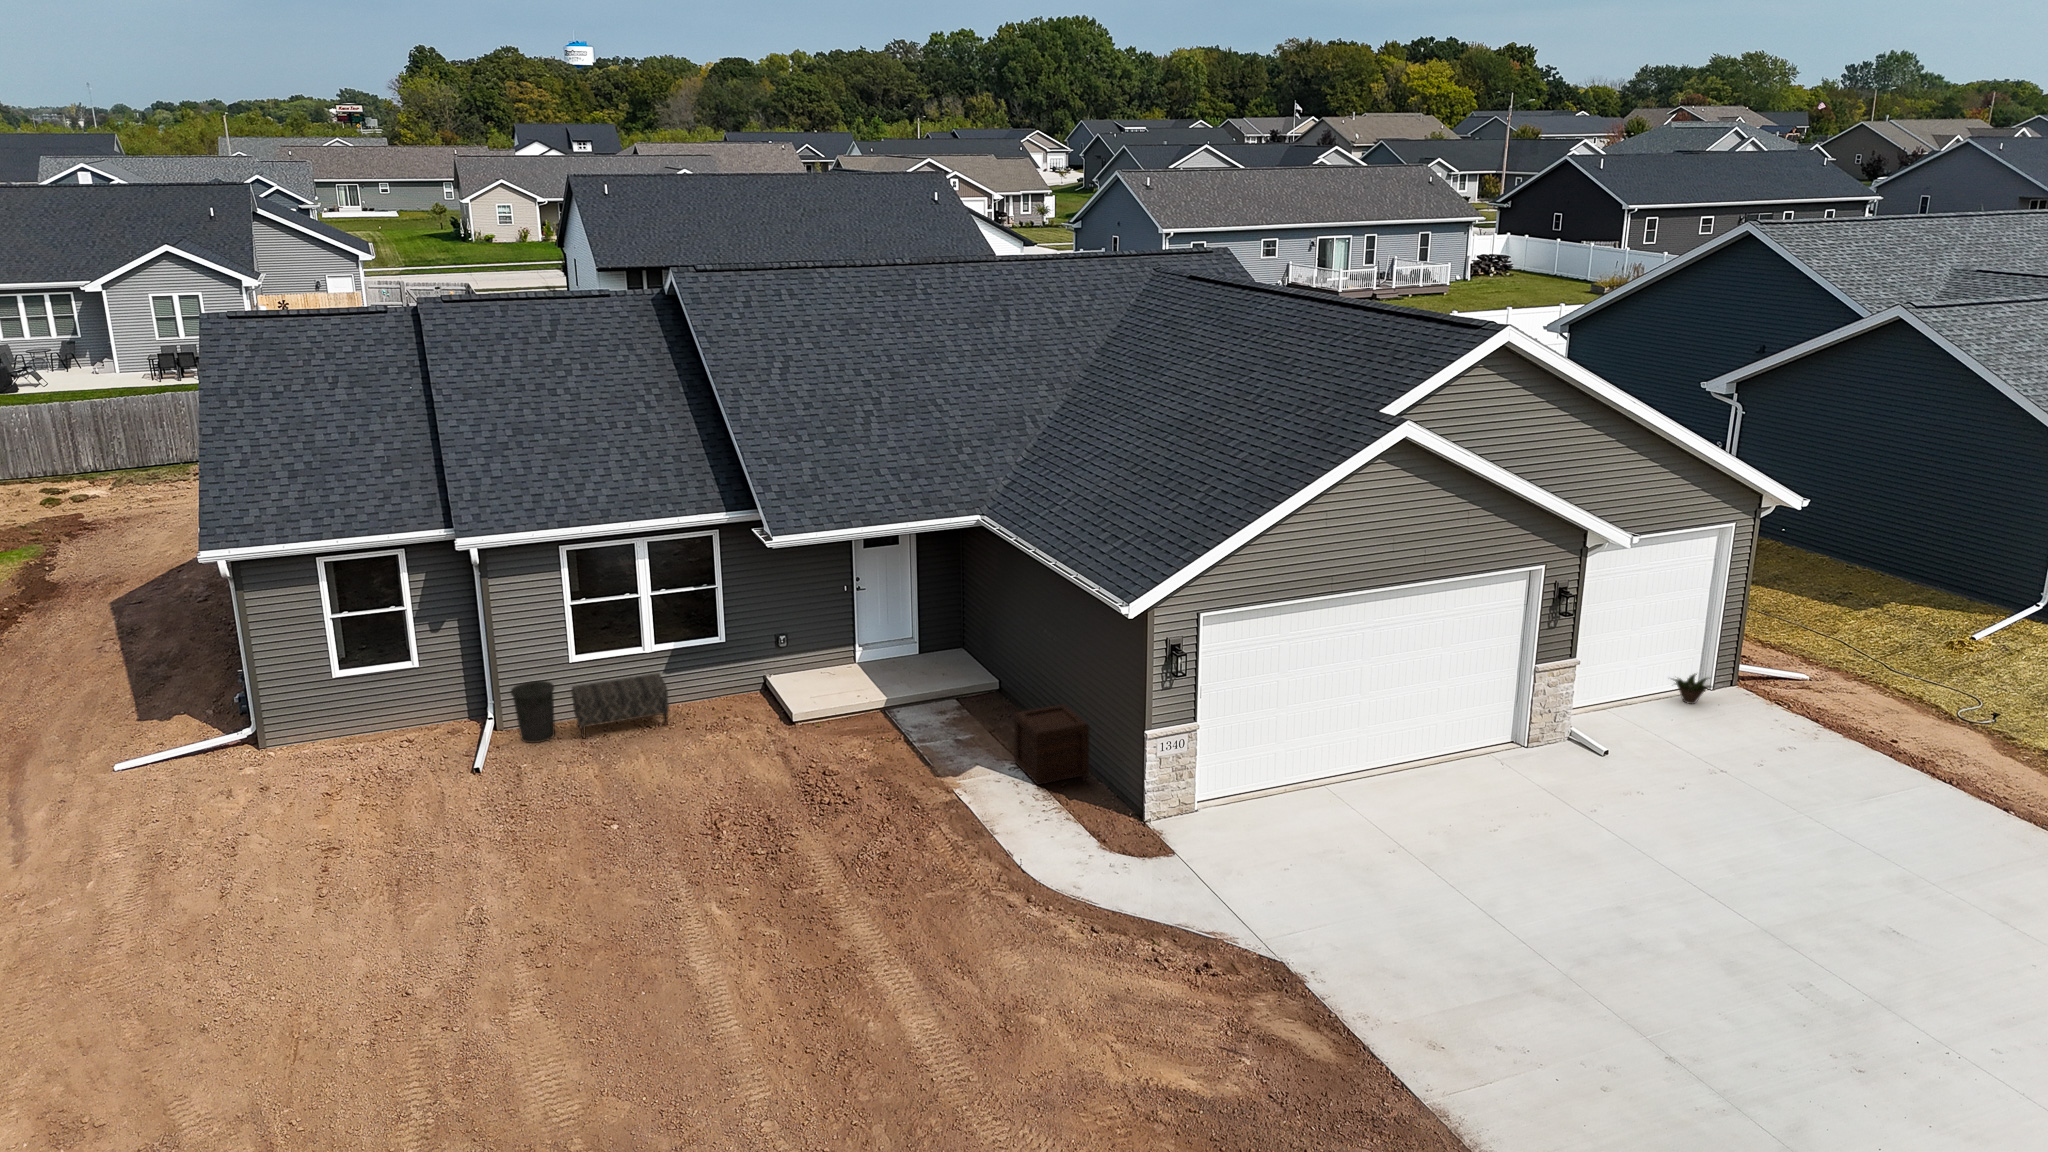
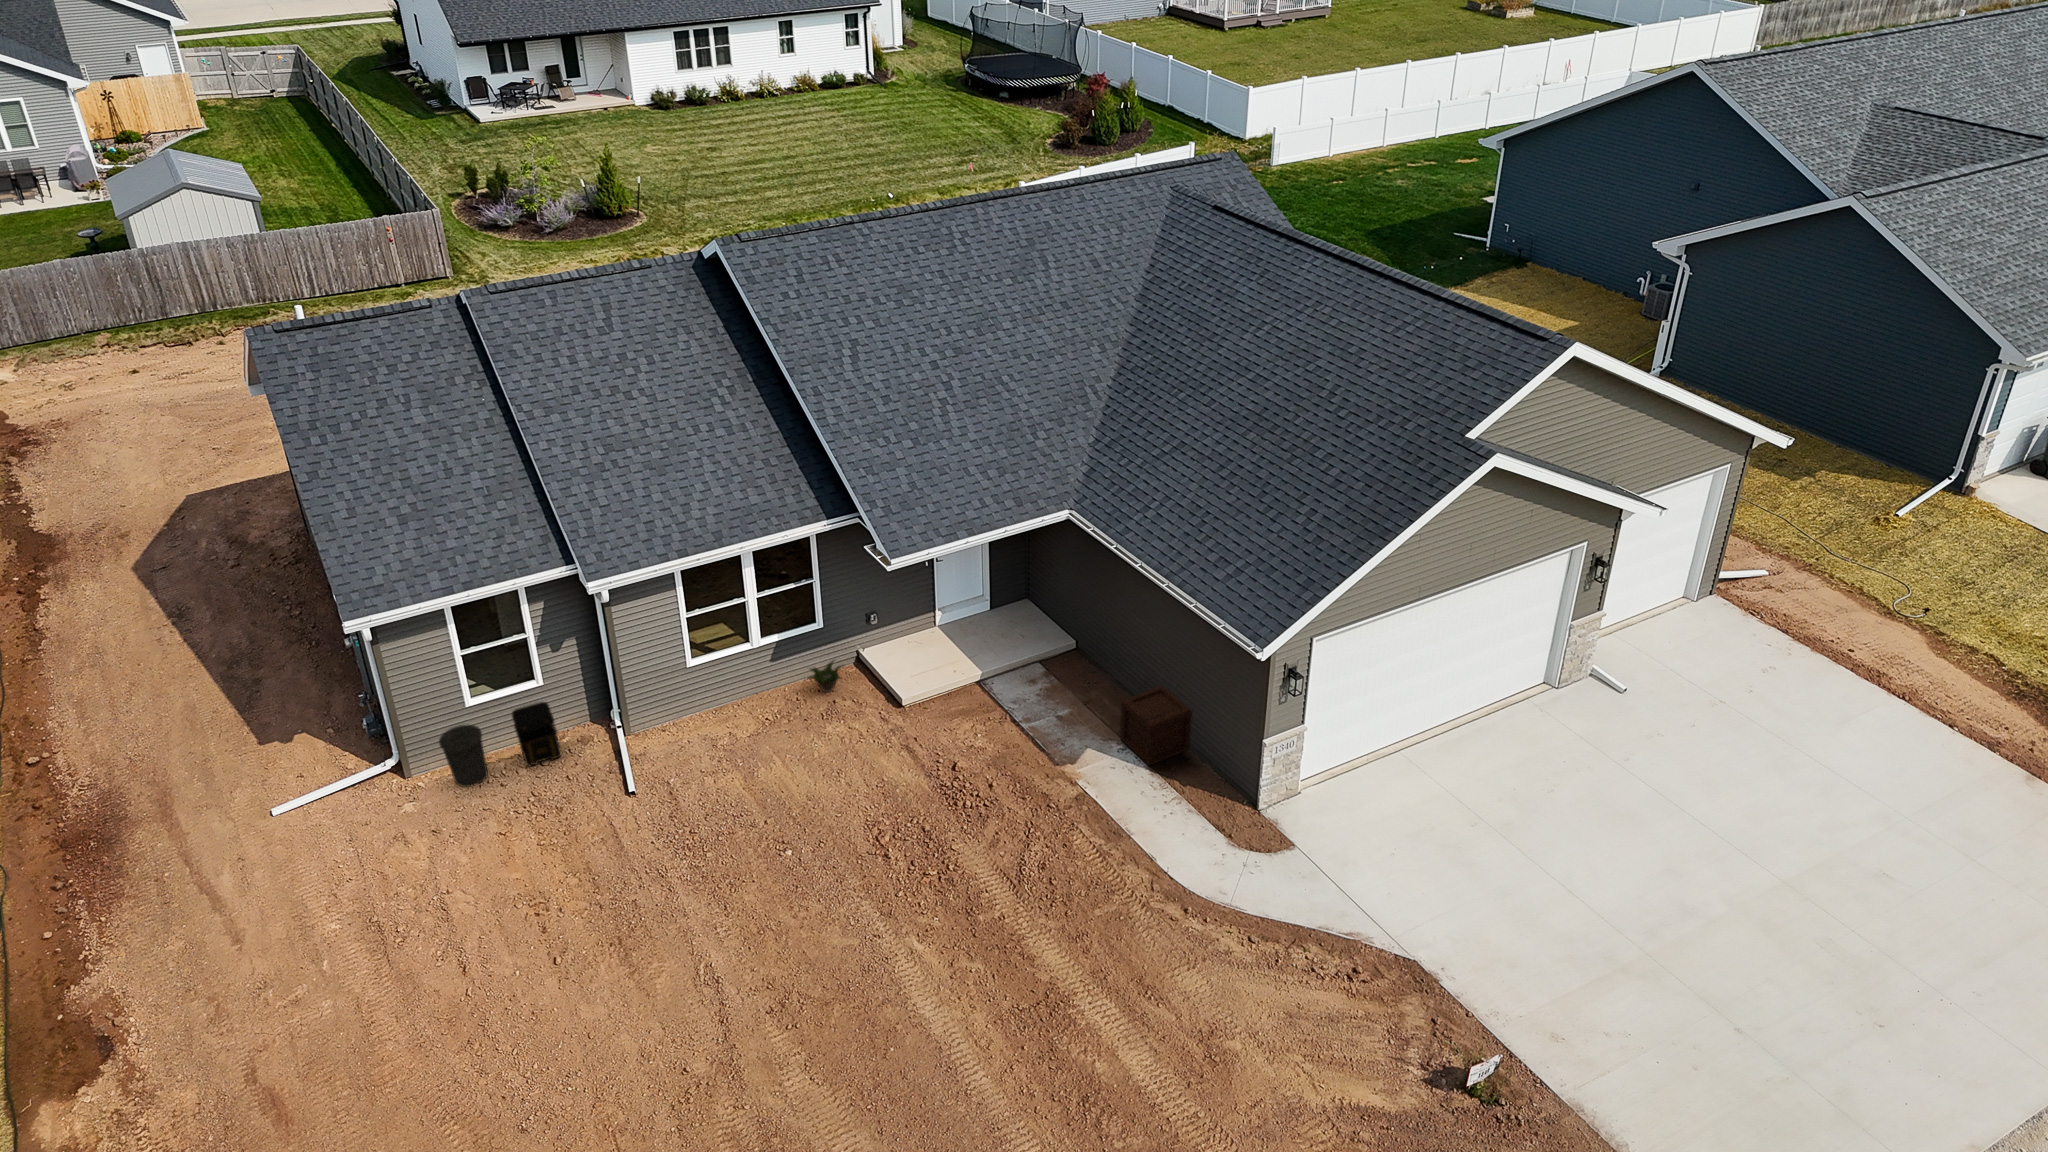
bench: present [571,673,669,738] -> none [693,666,787,740]
decorative plant: present [1672,674,1712,704] -> present [808,660,842,692]
toolbox: none [378,681,425,746] -> present [512,702,561,766]
trash can: present [511,681,555,743] -> present [439,725,488,787]

